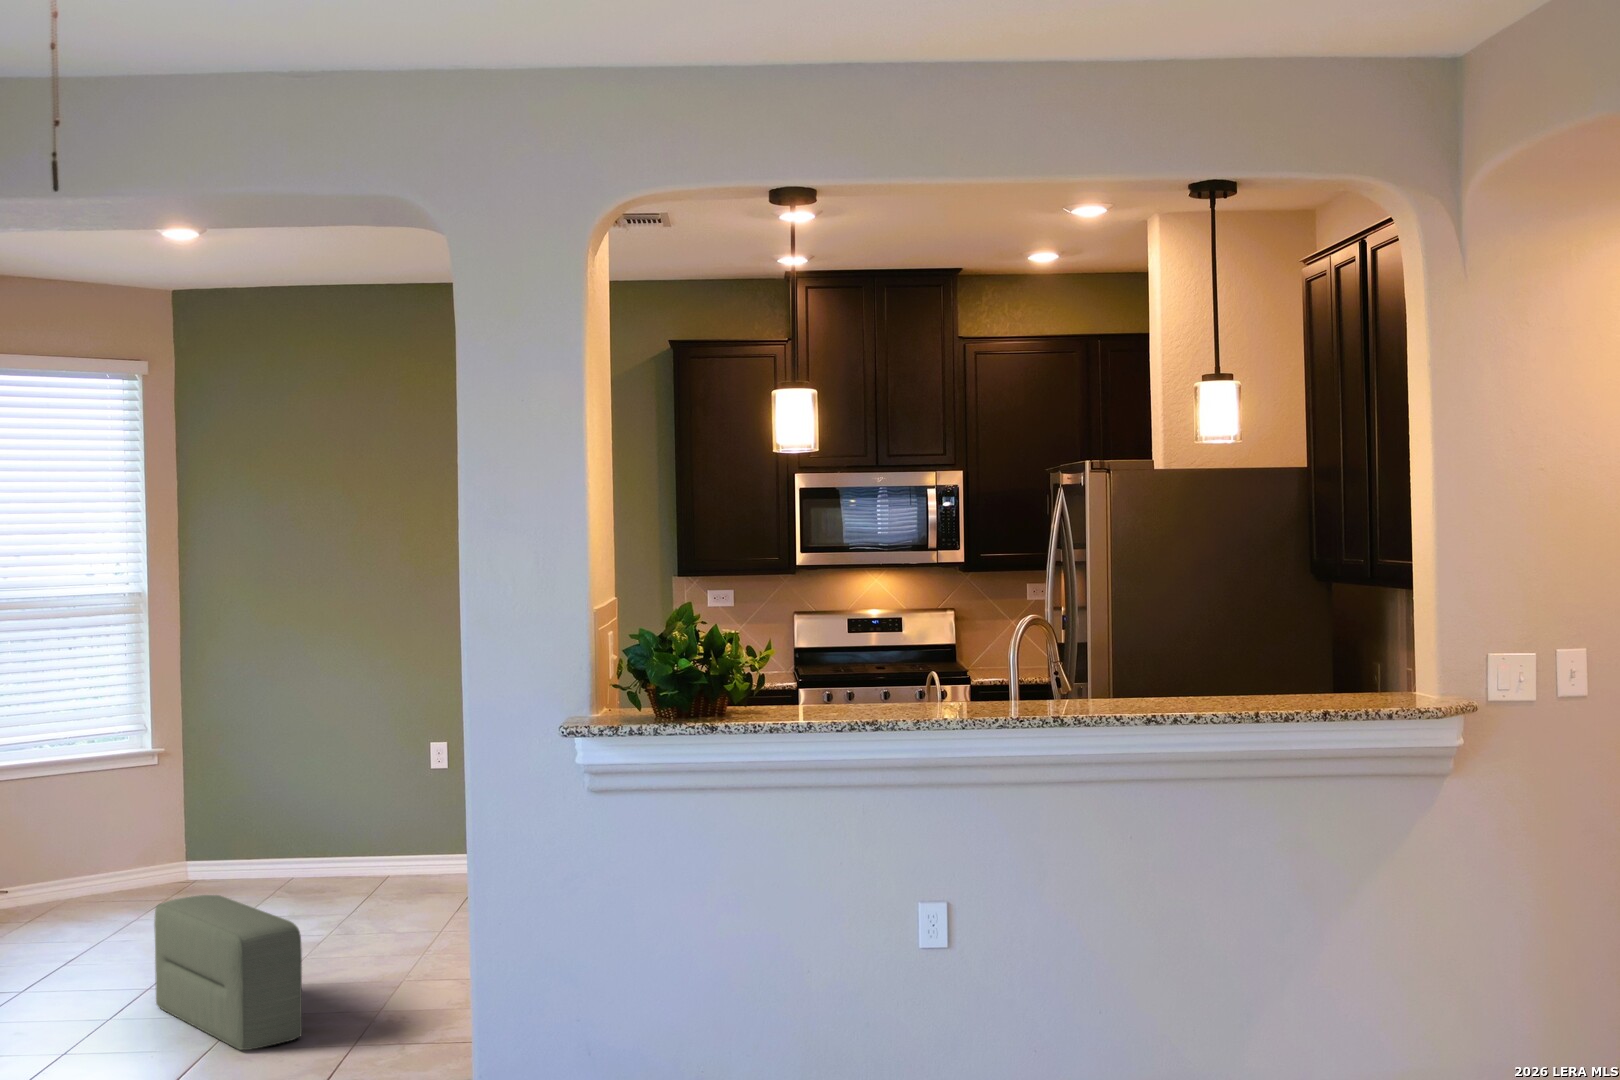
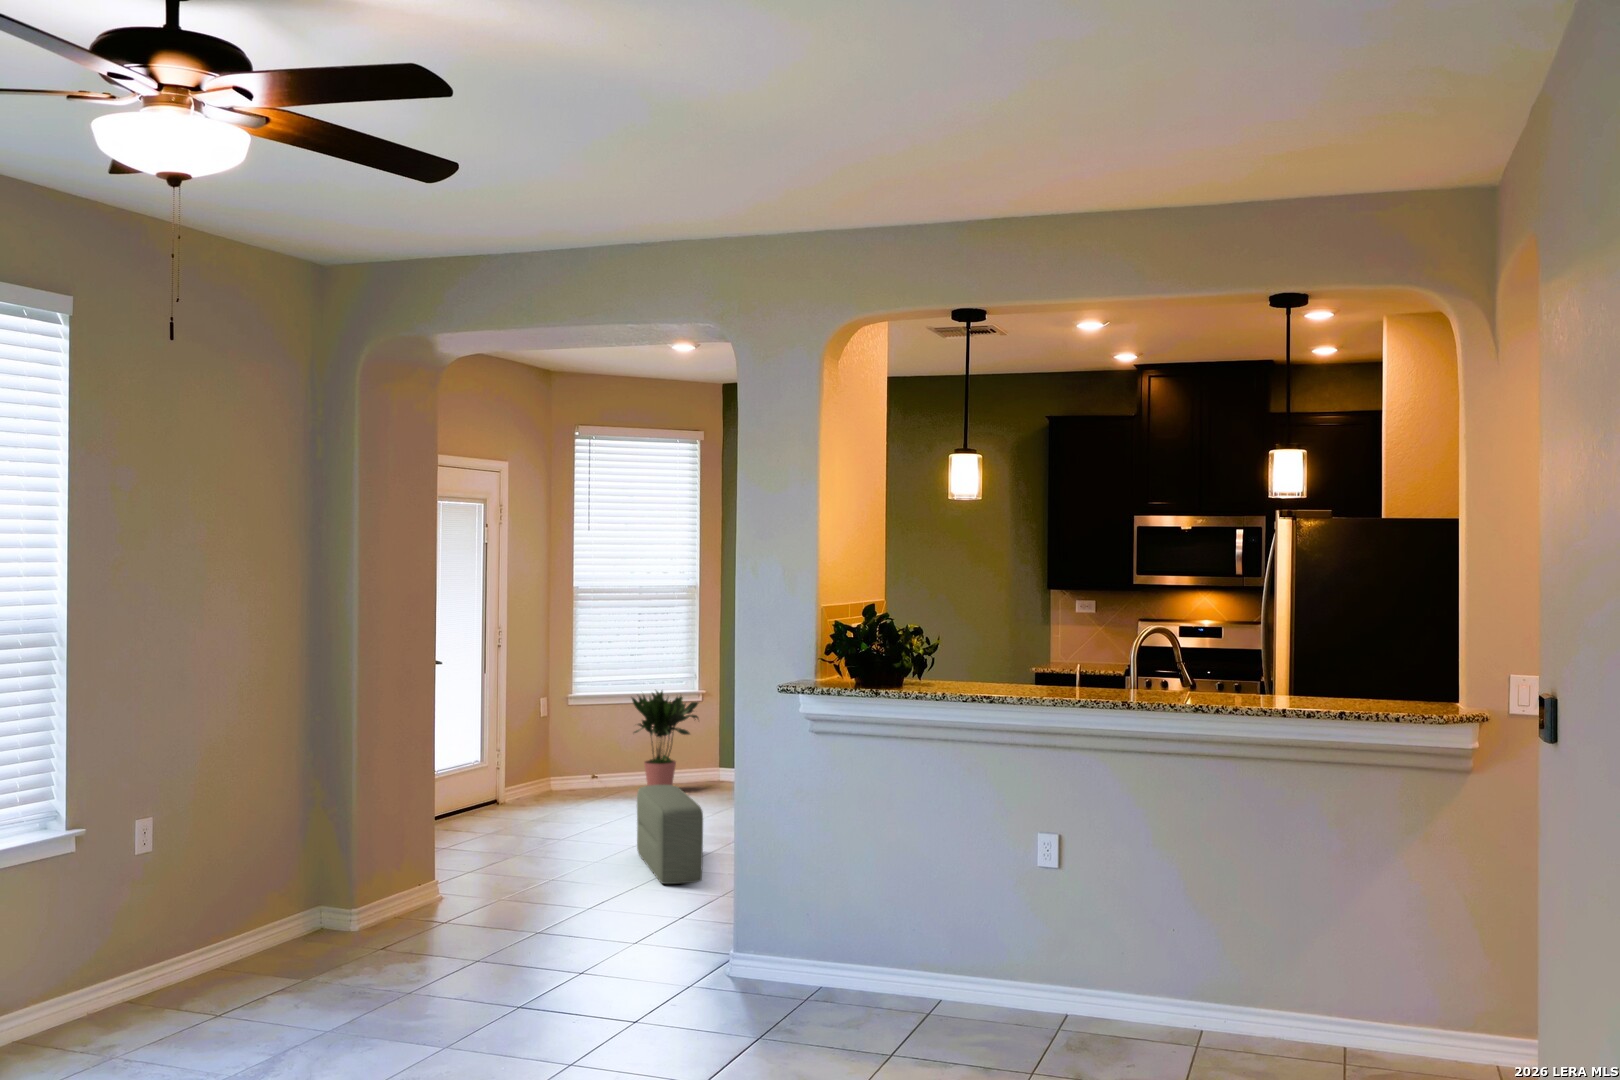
potted plant: none [56,747,178,909] -> present [632,691,698,786]

